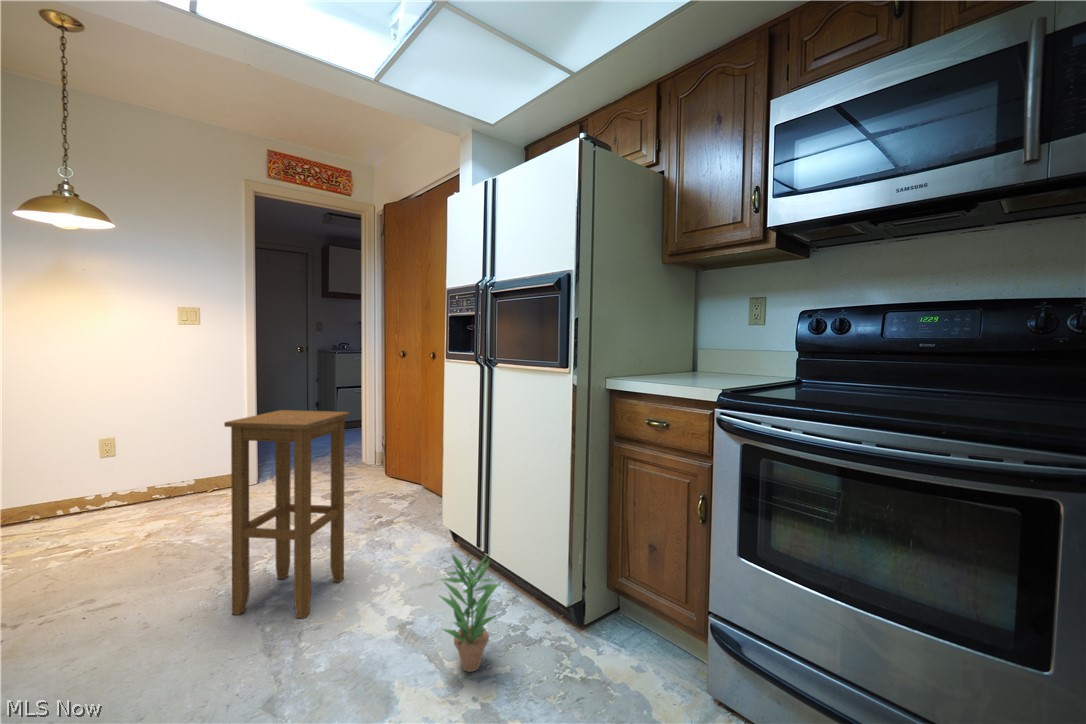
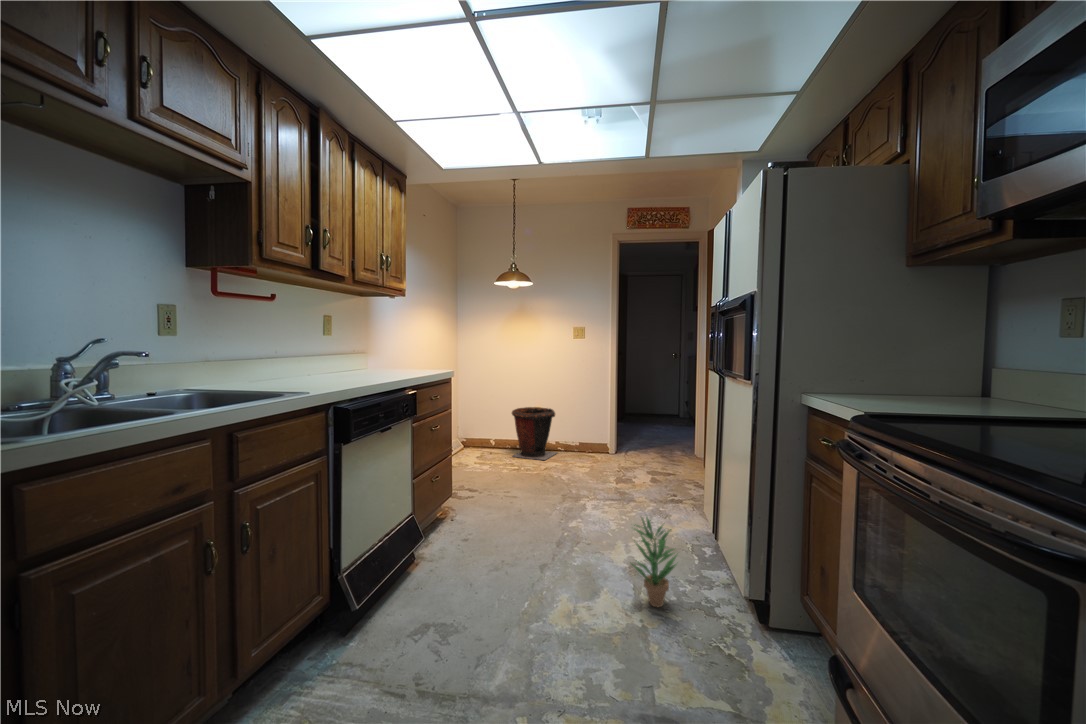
stool: present [224,410,350,618] -> none [556,400,627,535]
trash can: none [37,434,153,537] -> present [512,407,557,460]

